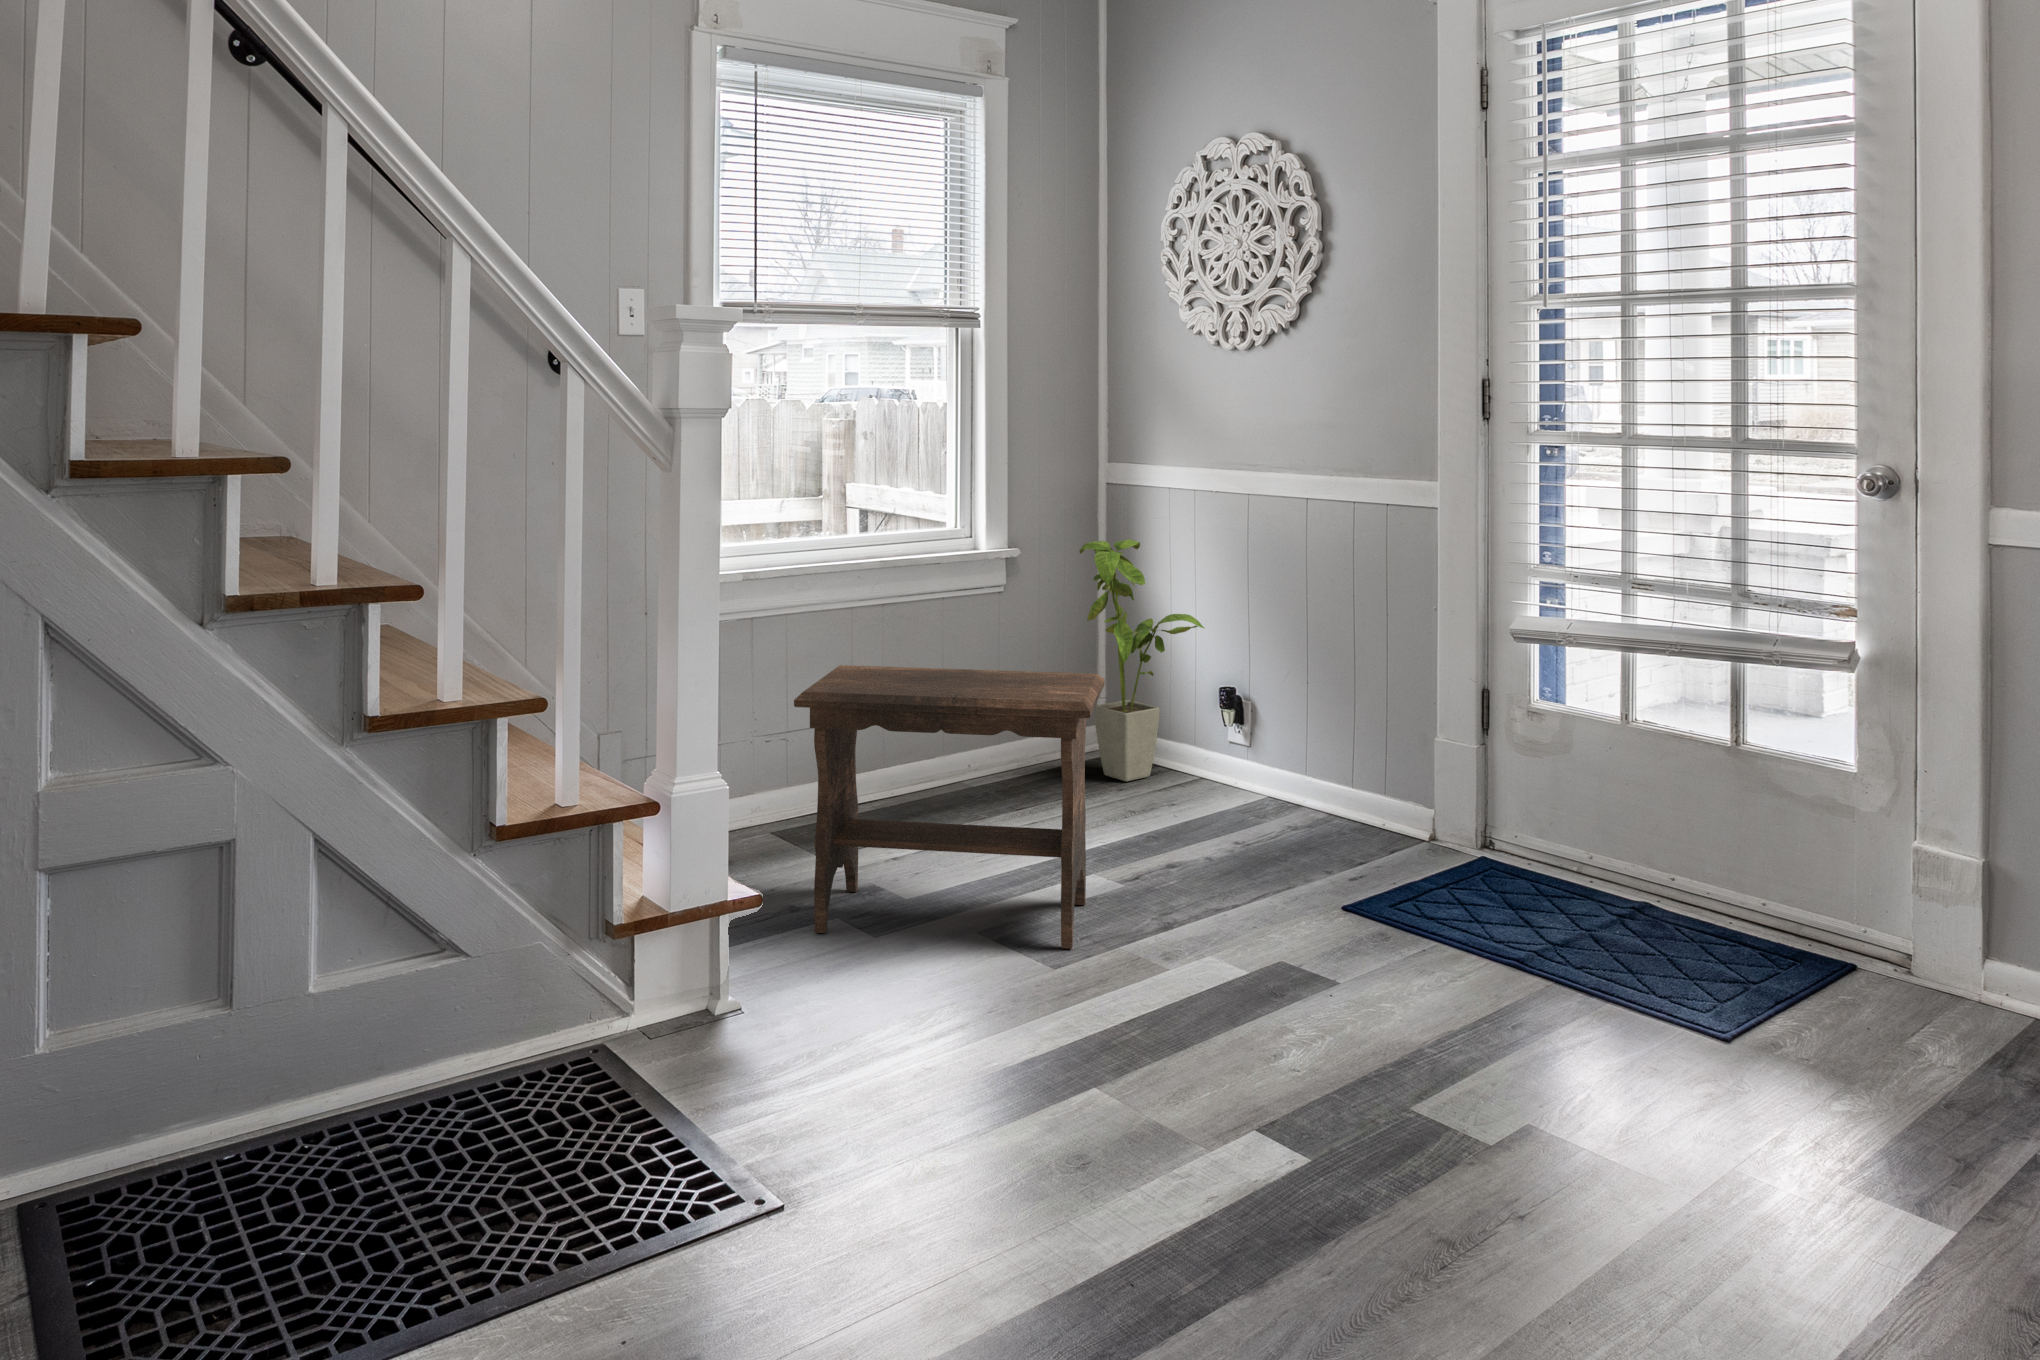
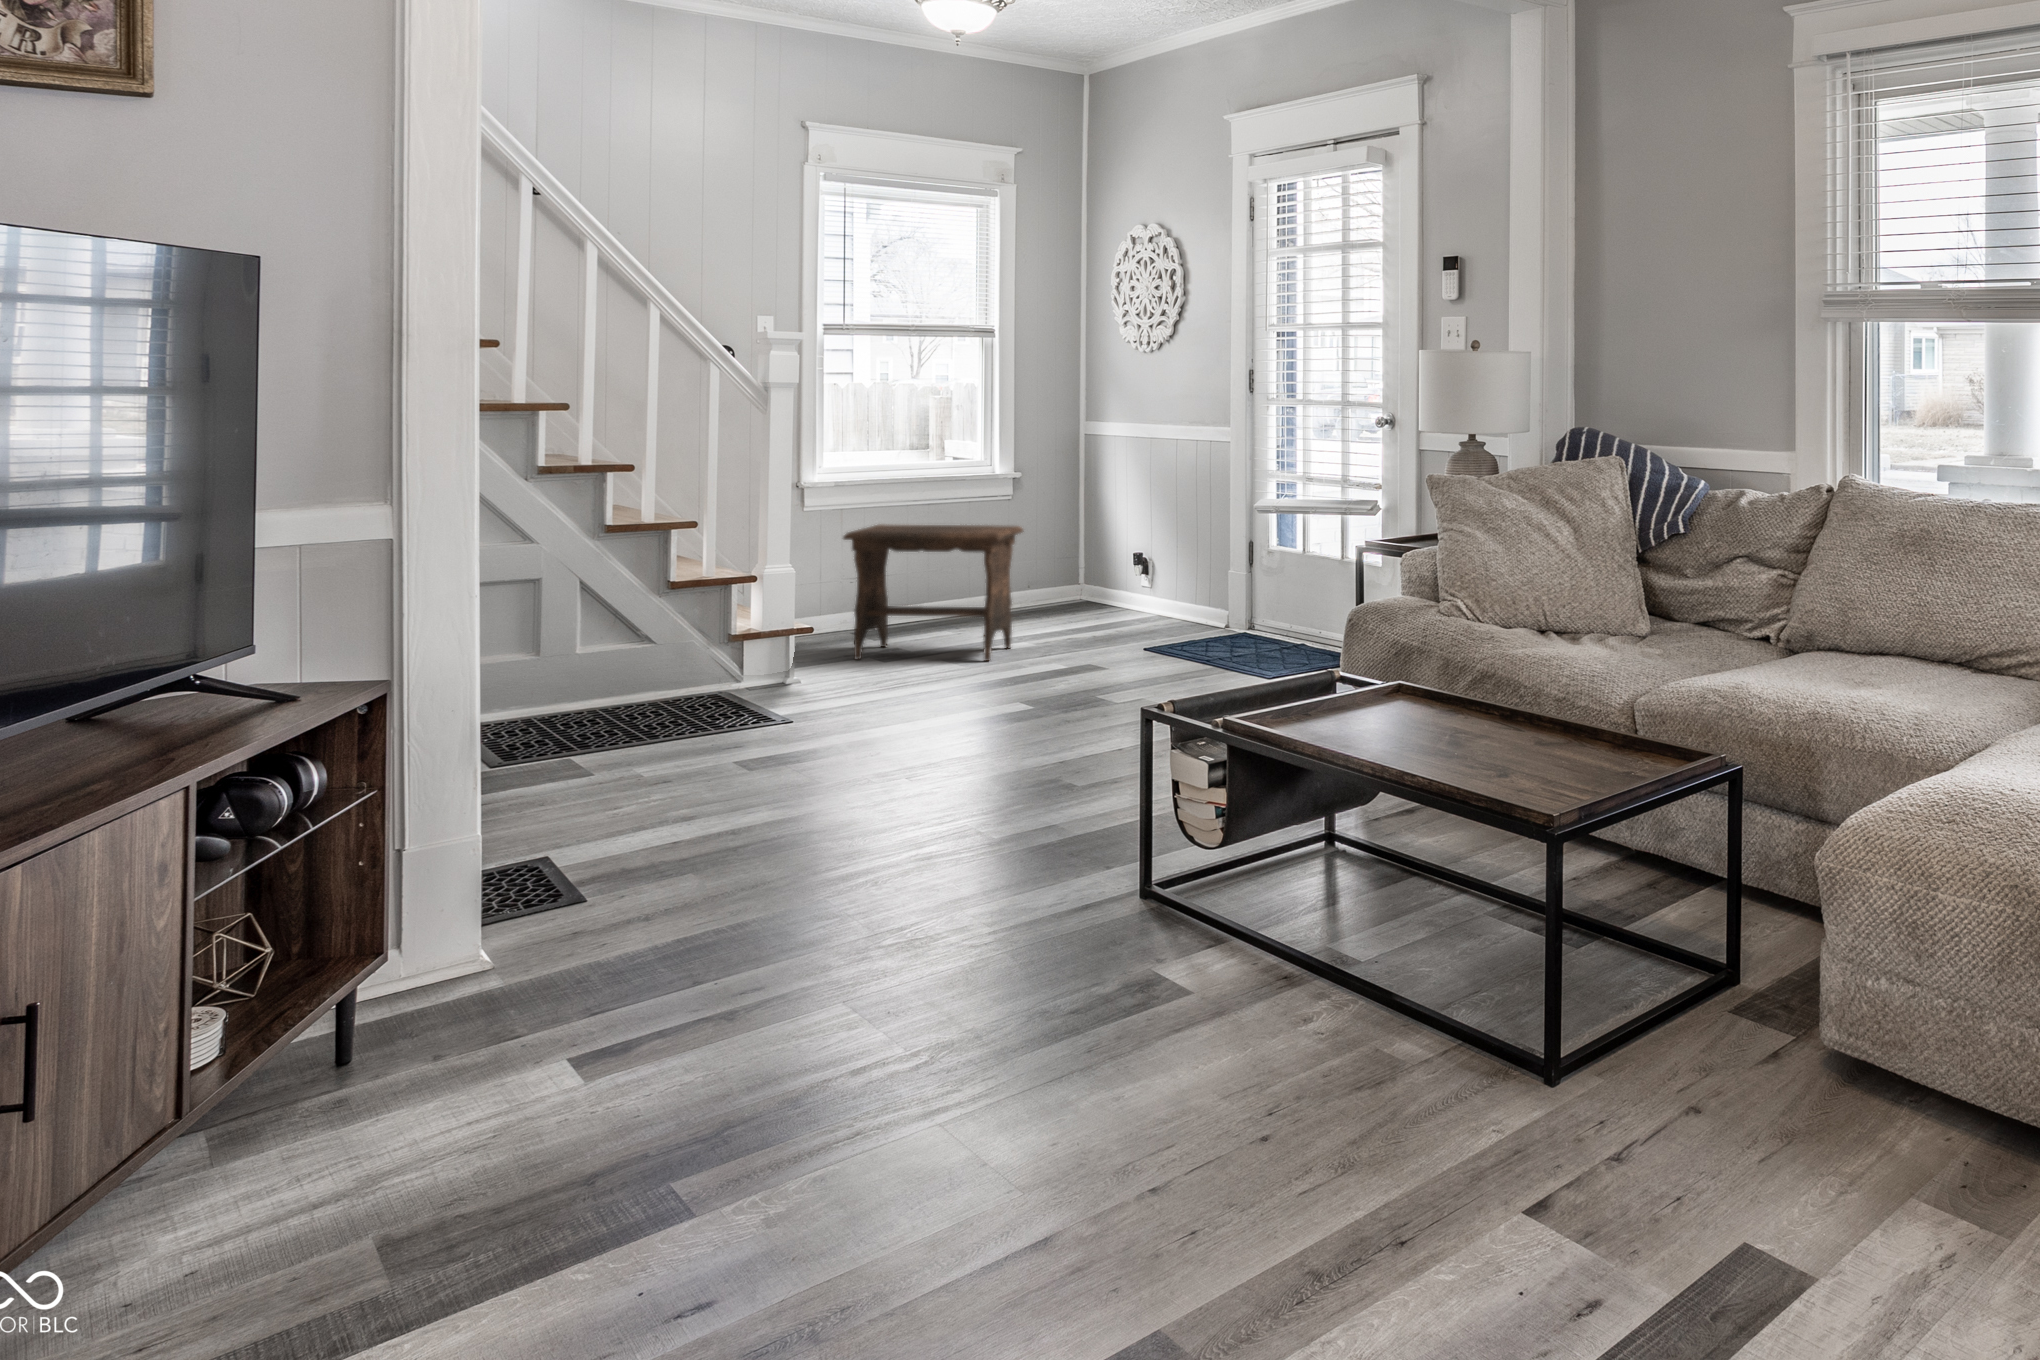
house plant: present [1079,539,1204,781] -> none [1052,464,1125,608]

